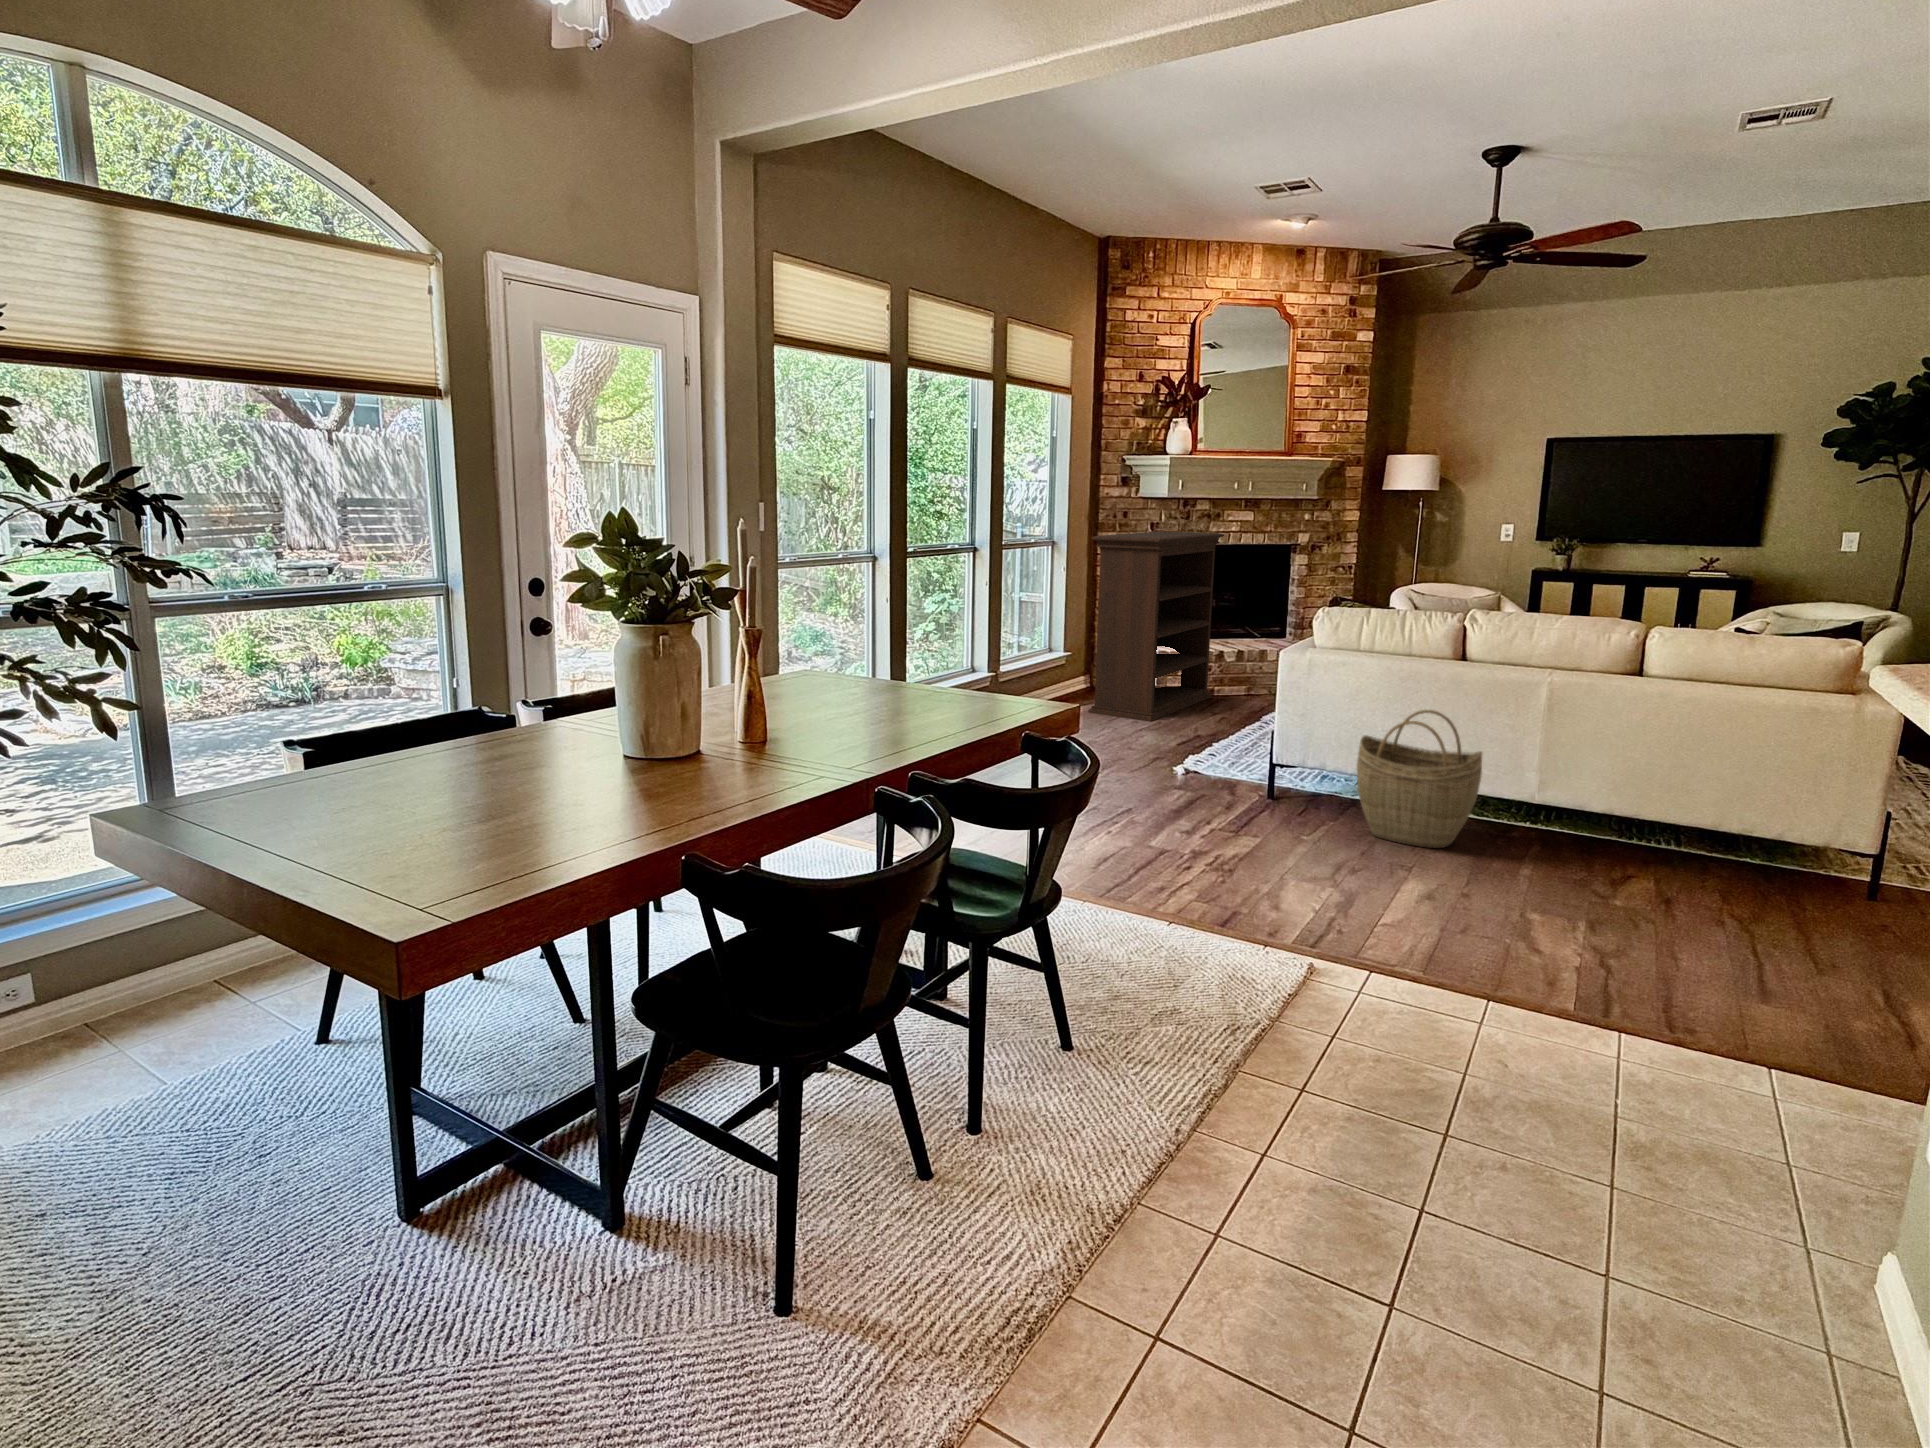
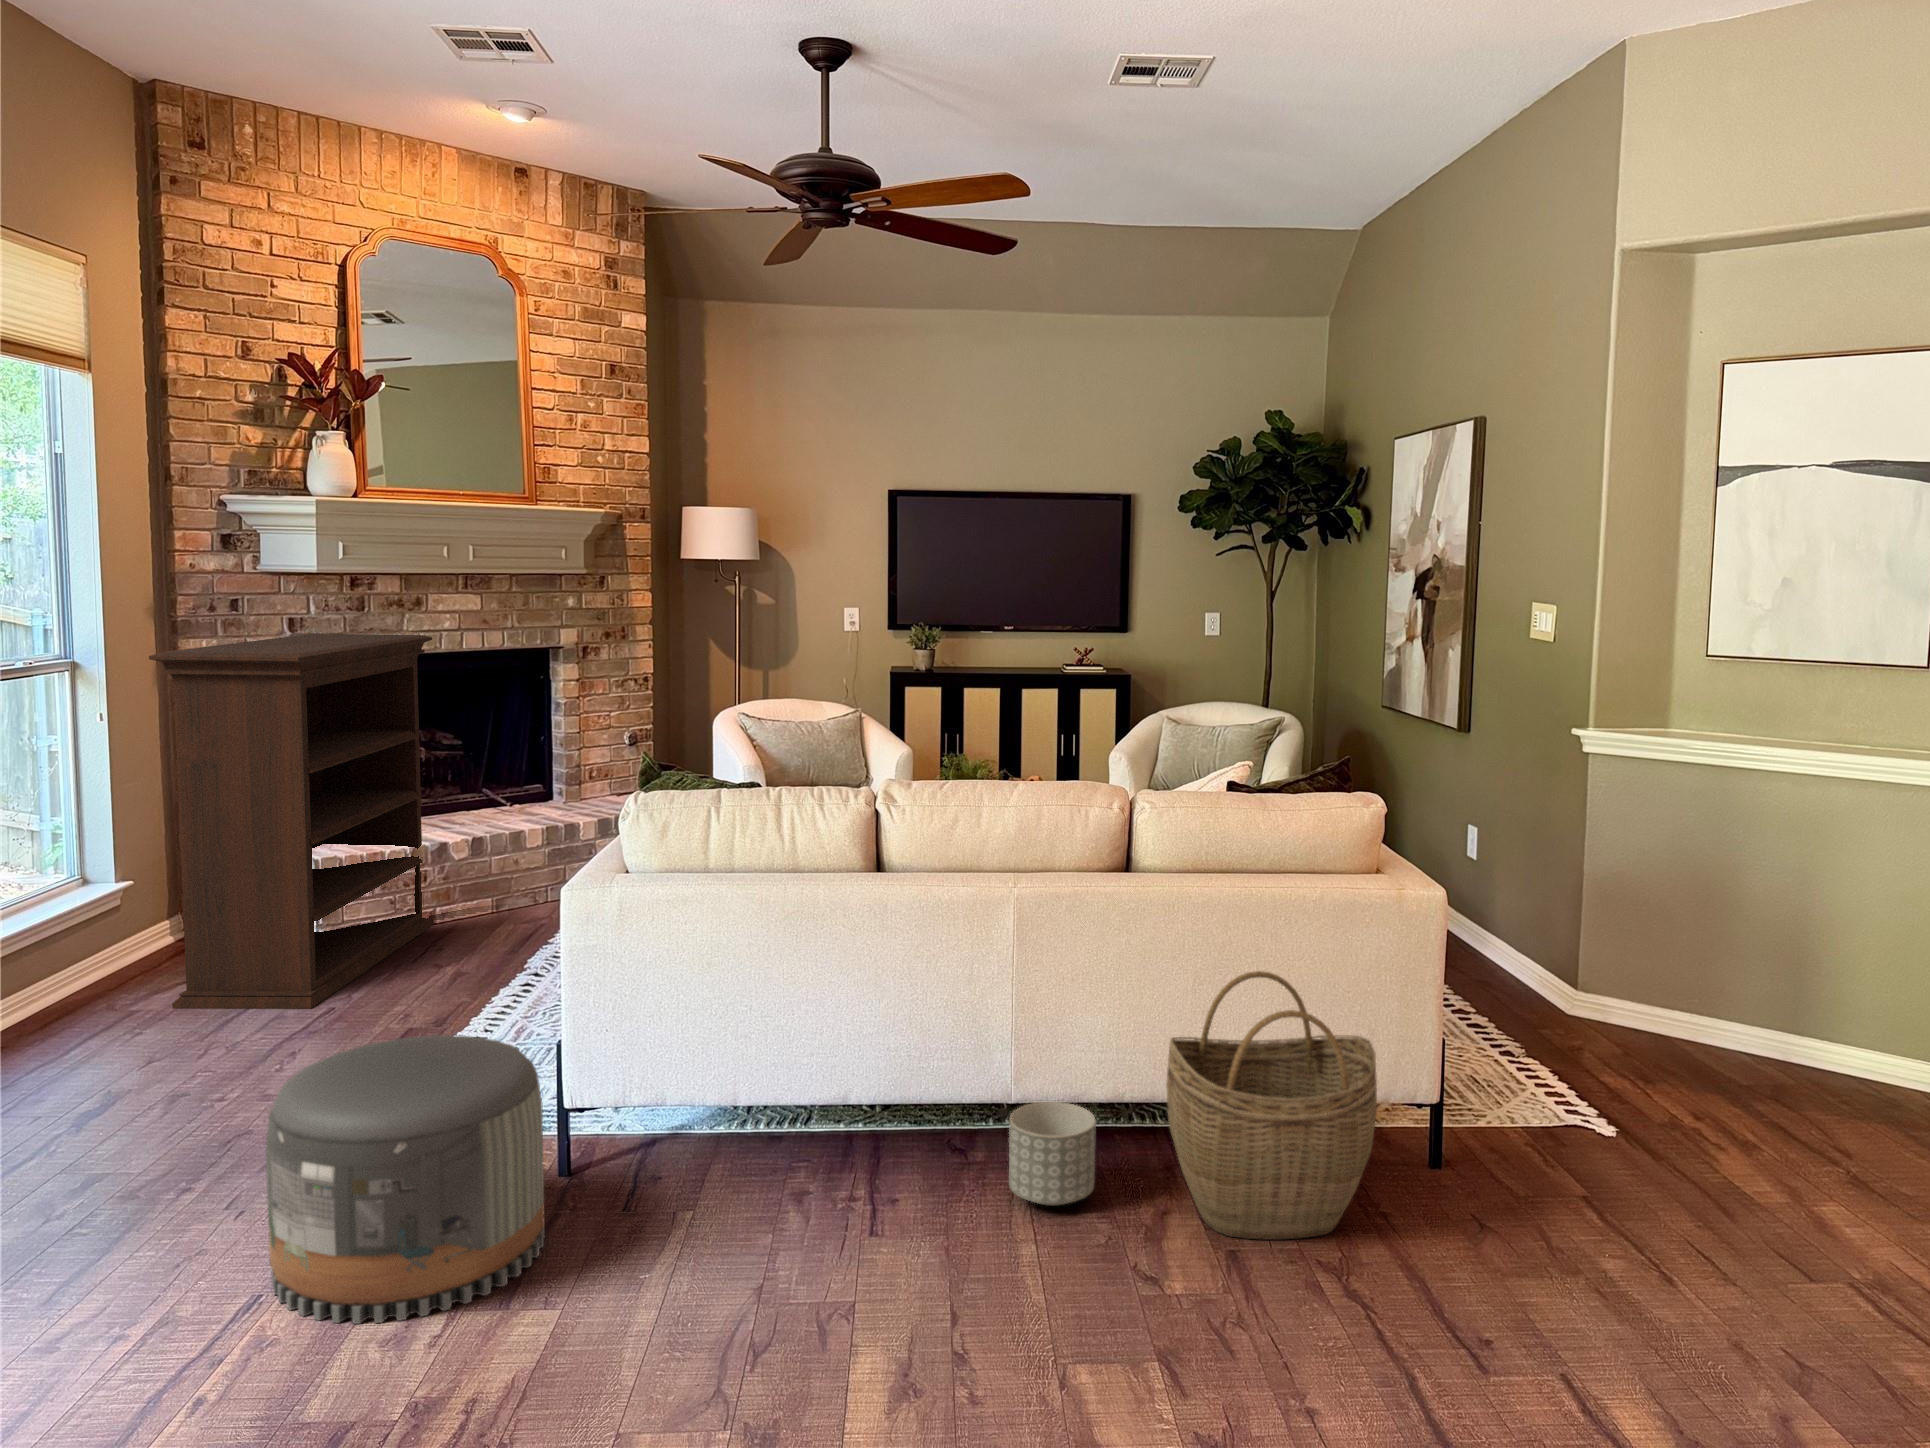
woven basket: present [1357,710,1482,848] -> present [1166,971,1377,1240]
pouf: none [1141,712,1263,825] -> present [266,1035,545,1324]
planter: none [1522,802,1585,859] -> present [1009,1102,1096,1206]

